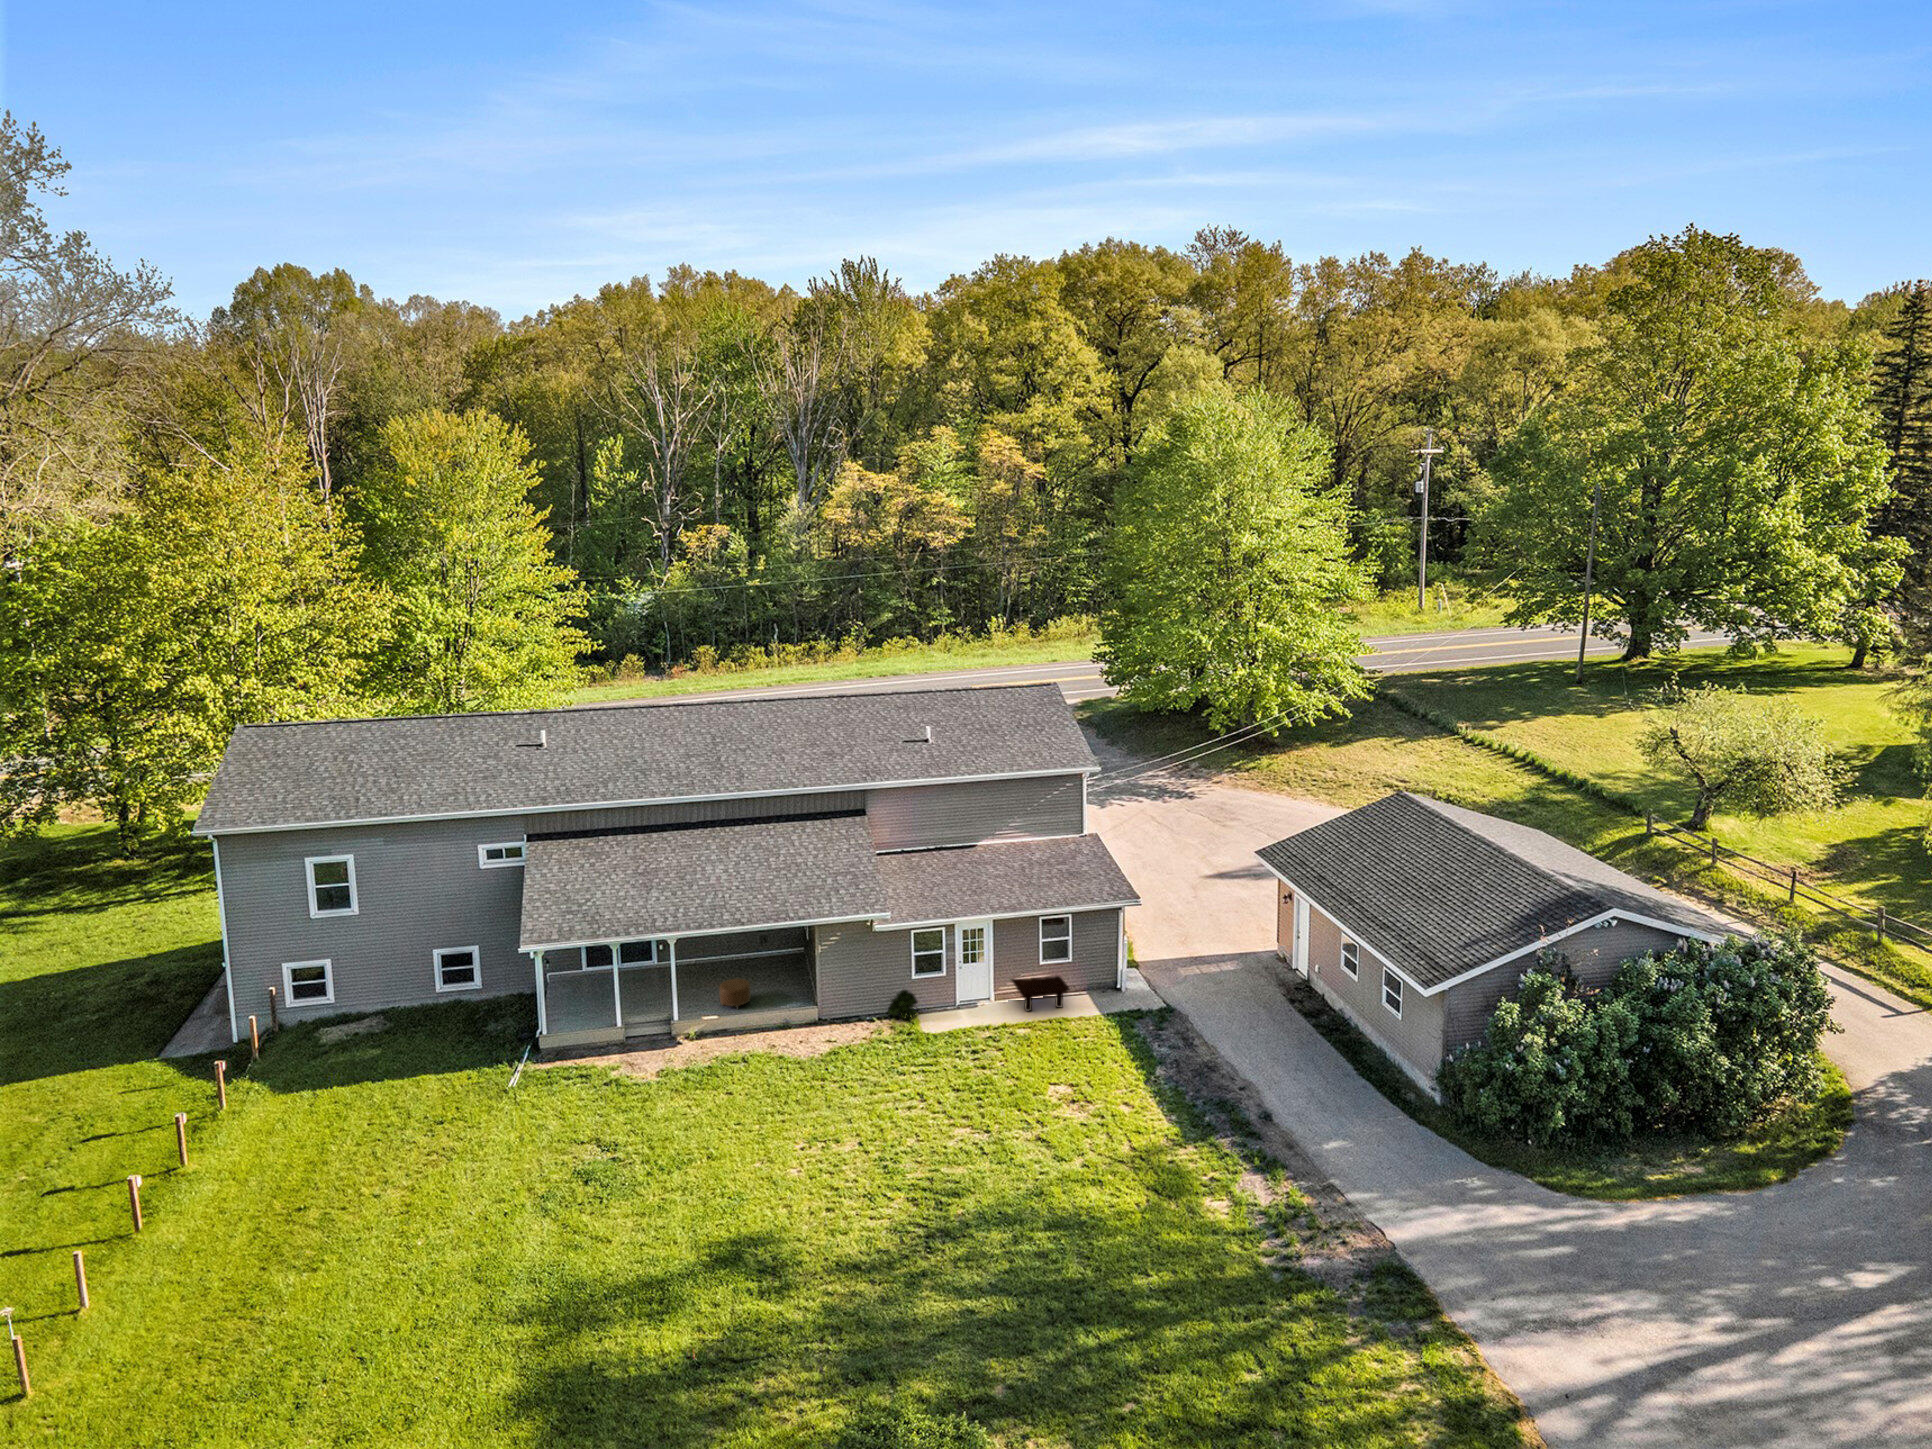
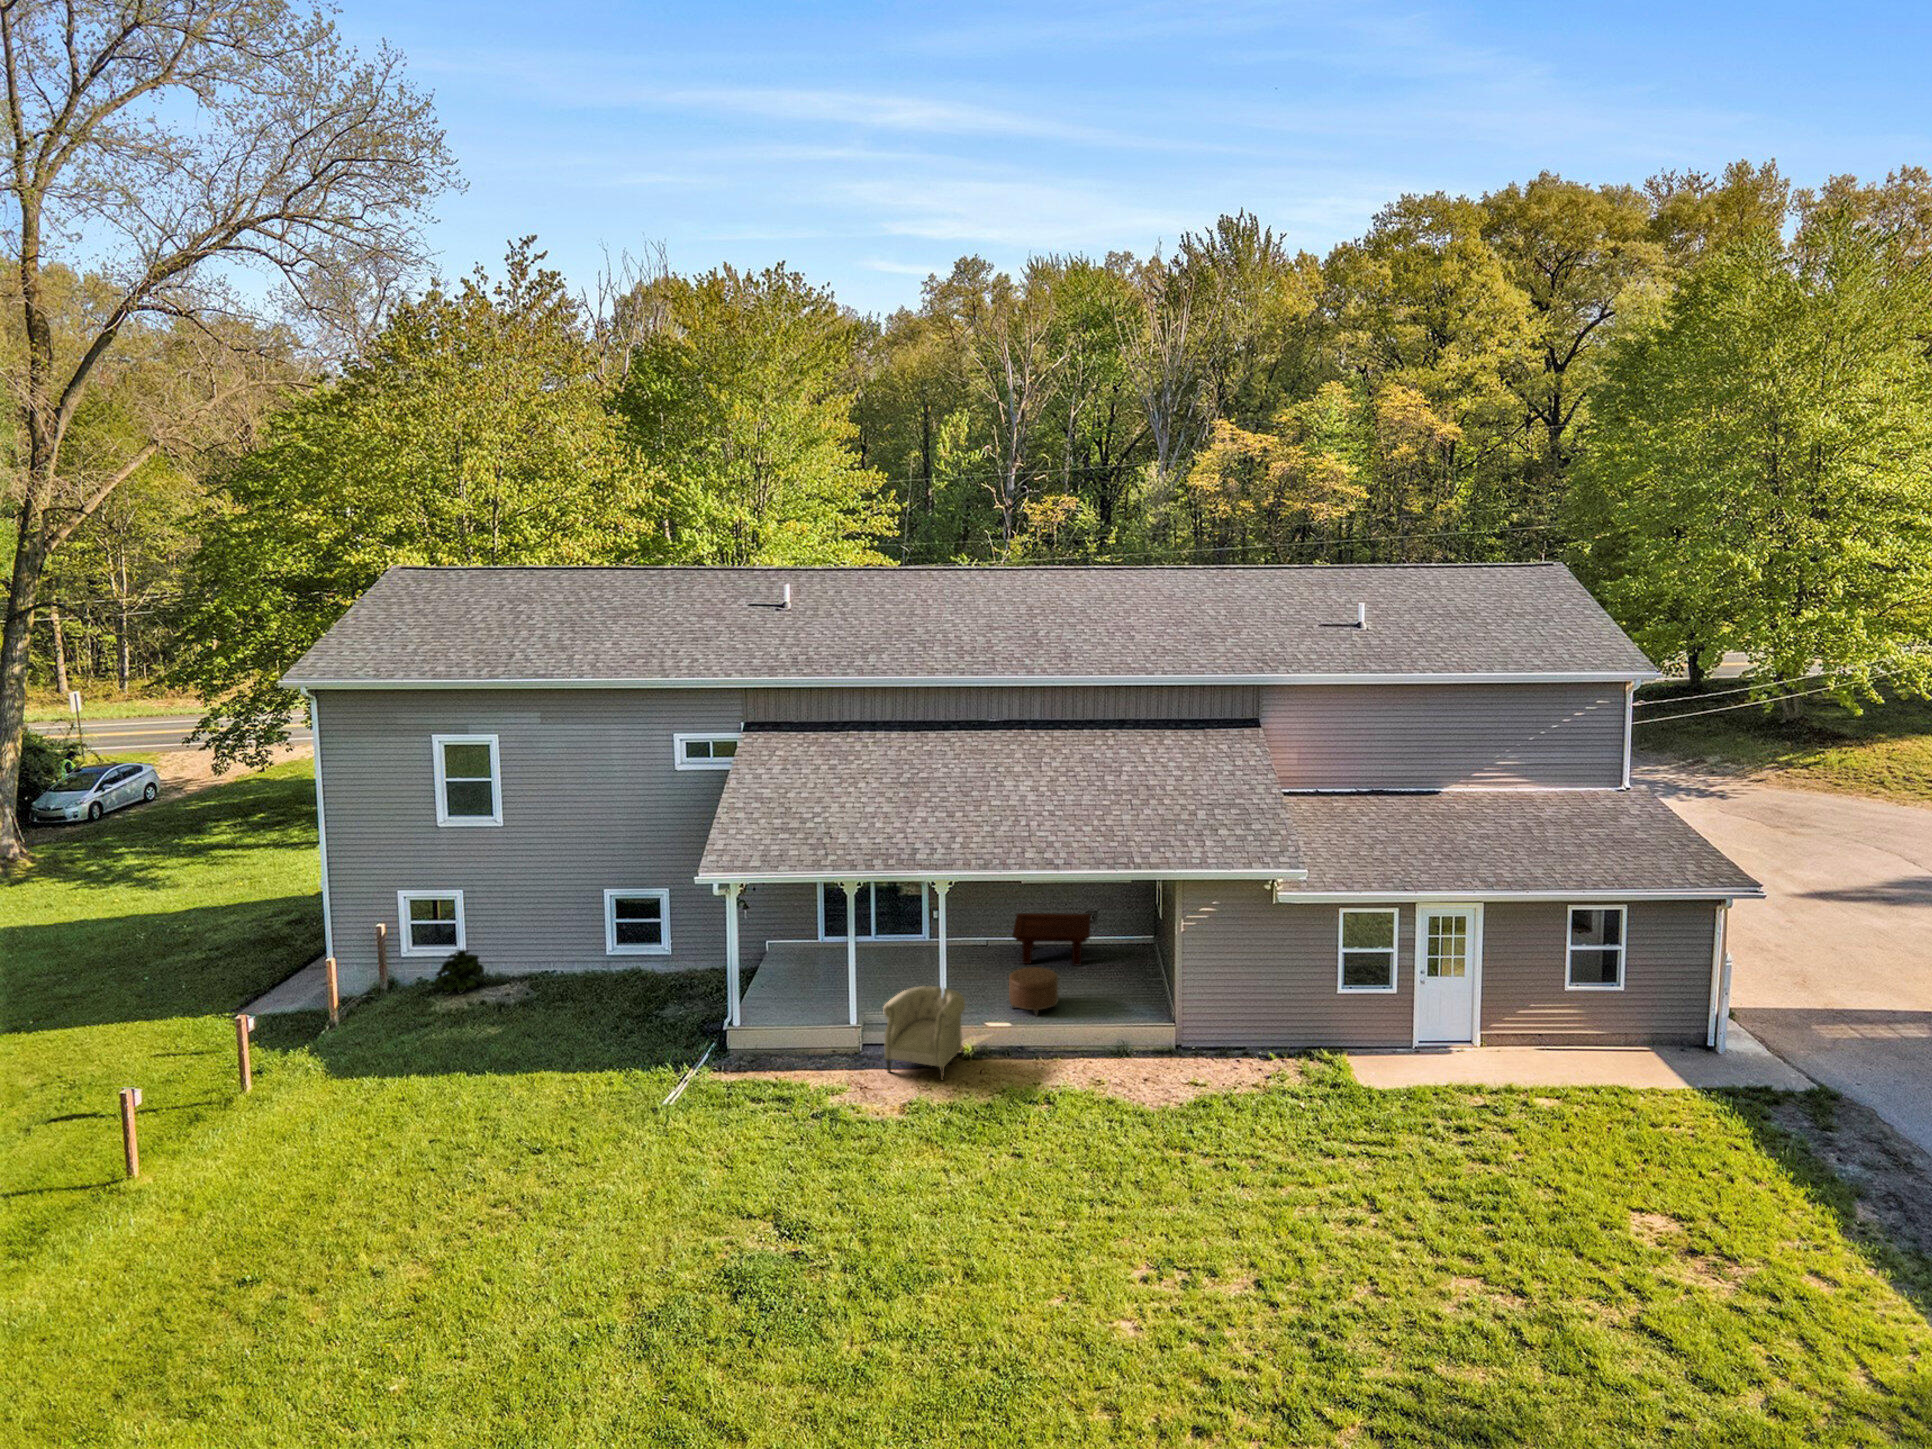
coffee table: present [1012,976,1070,1011] -> present [1012,913,1090,965]
potted plant: present [887,989,919,1020] -> present [435,950,485,994]
chair: none [644,1000,694,1057] -> present [884,986,965,1081]

